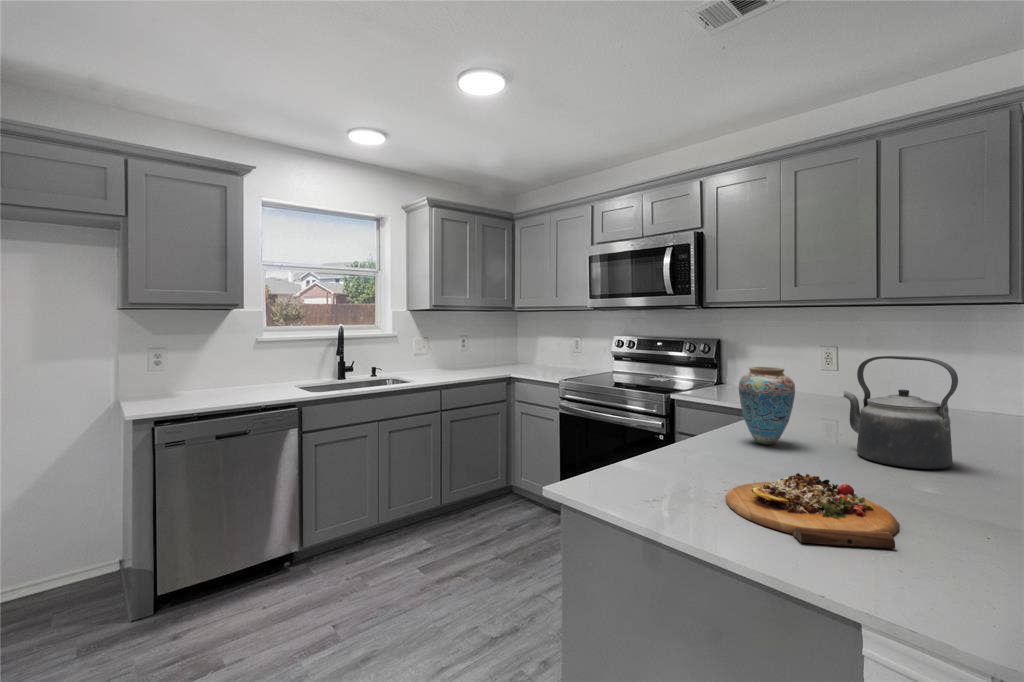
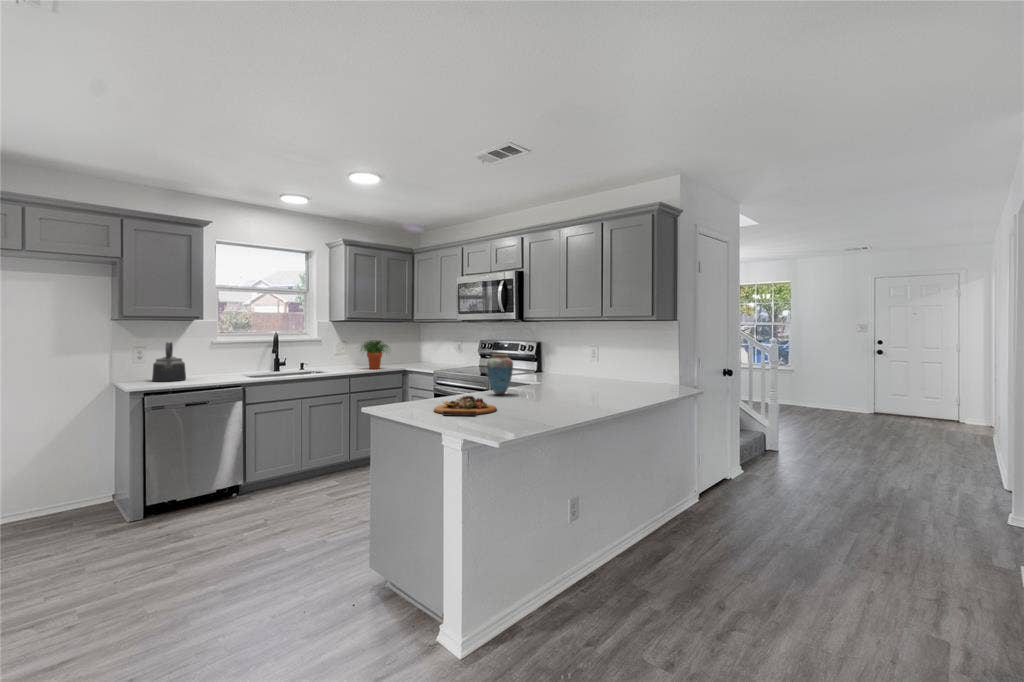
potted plant: none [445,335,492,376] -> present [361,341,389,369]
kettle: present [843,356,958,469] -> present [152,342,186,382]

